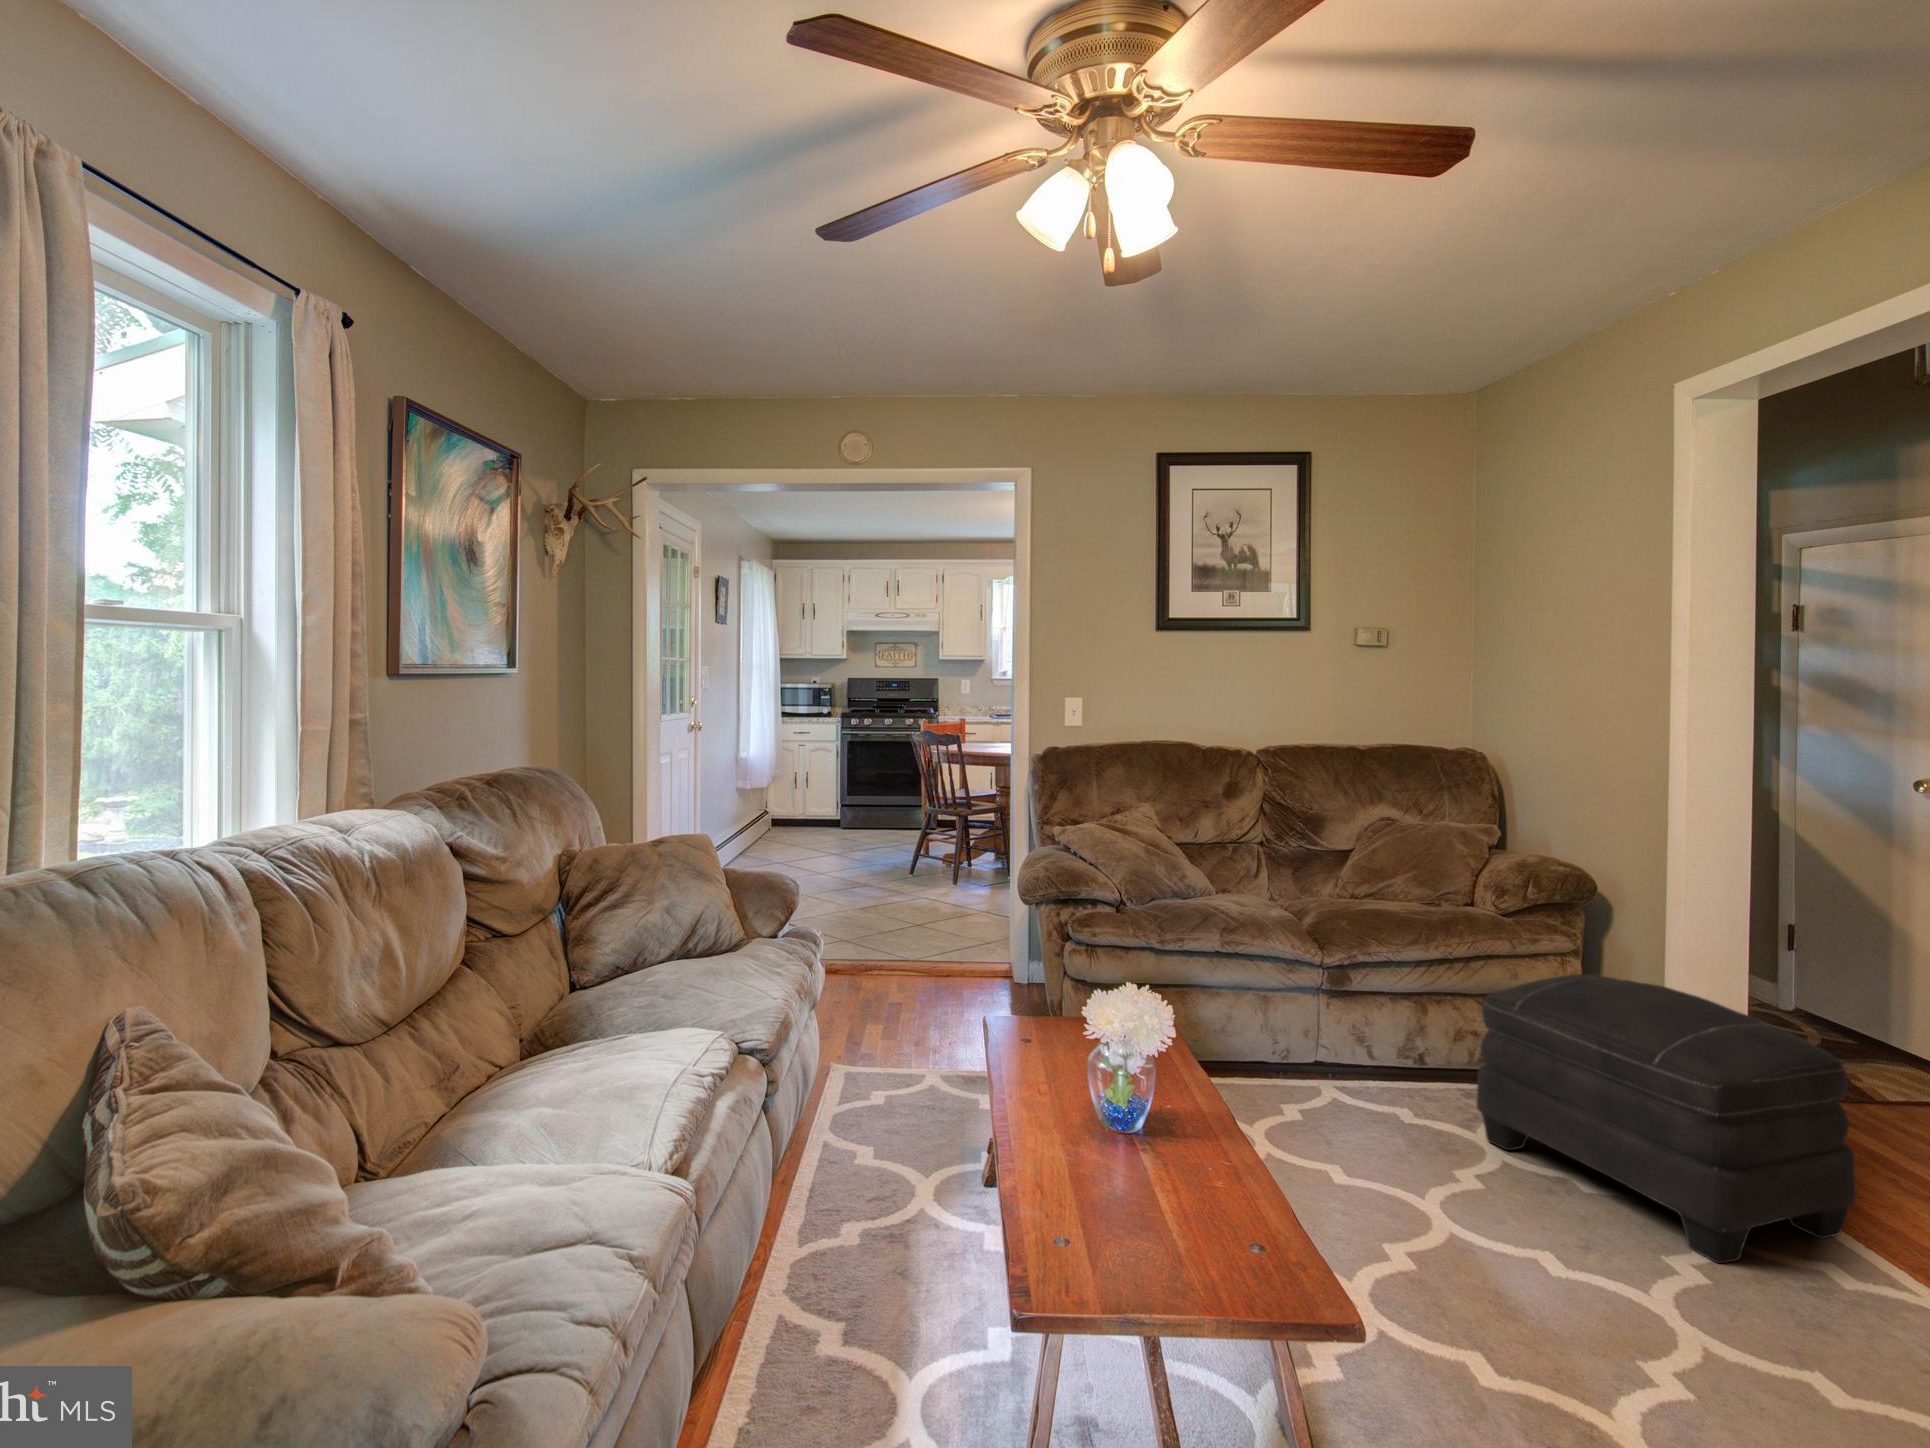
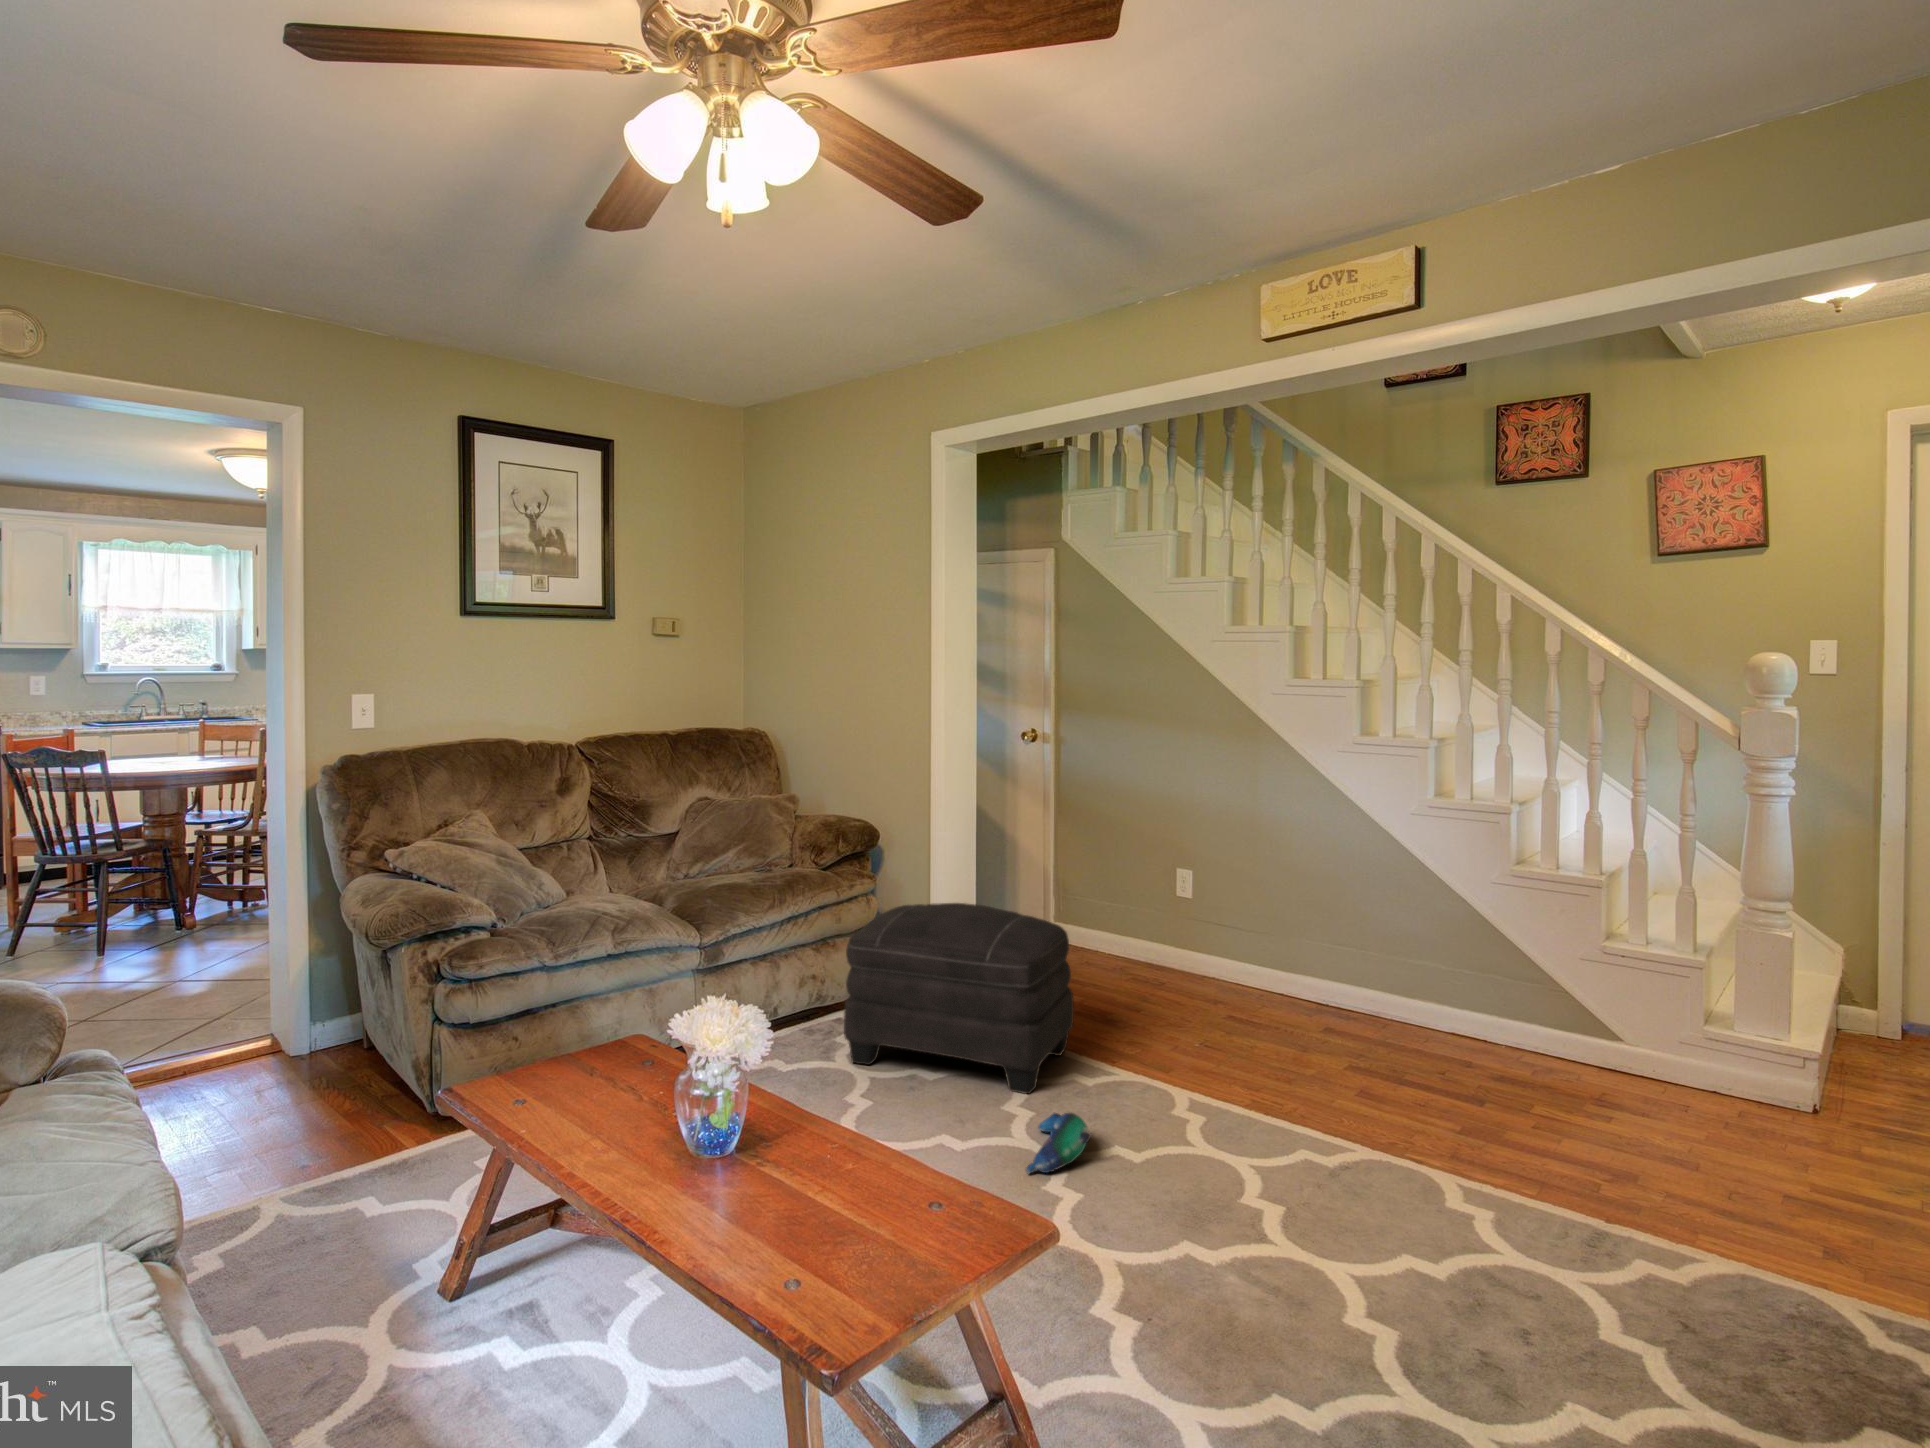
plush toy: none [1619,1295,1754,1365] -> present [1026,1113,1091,1173]

